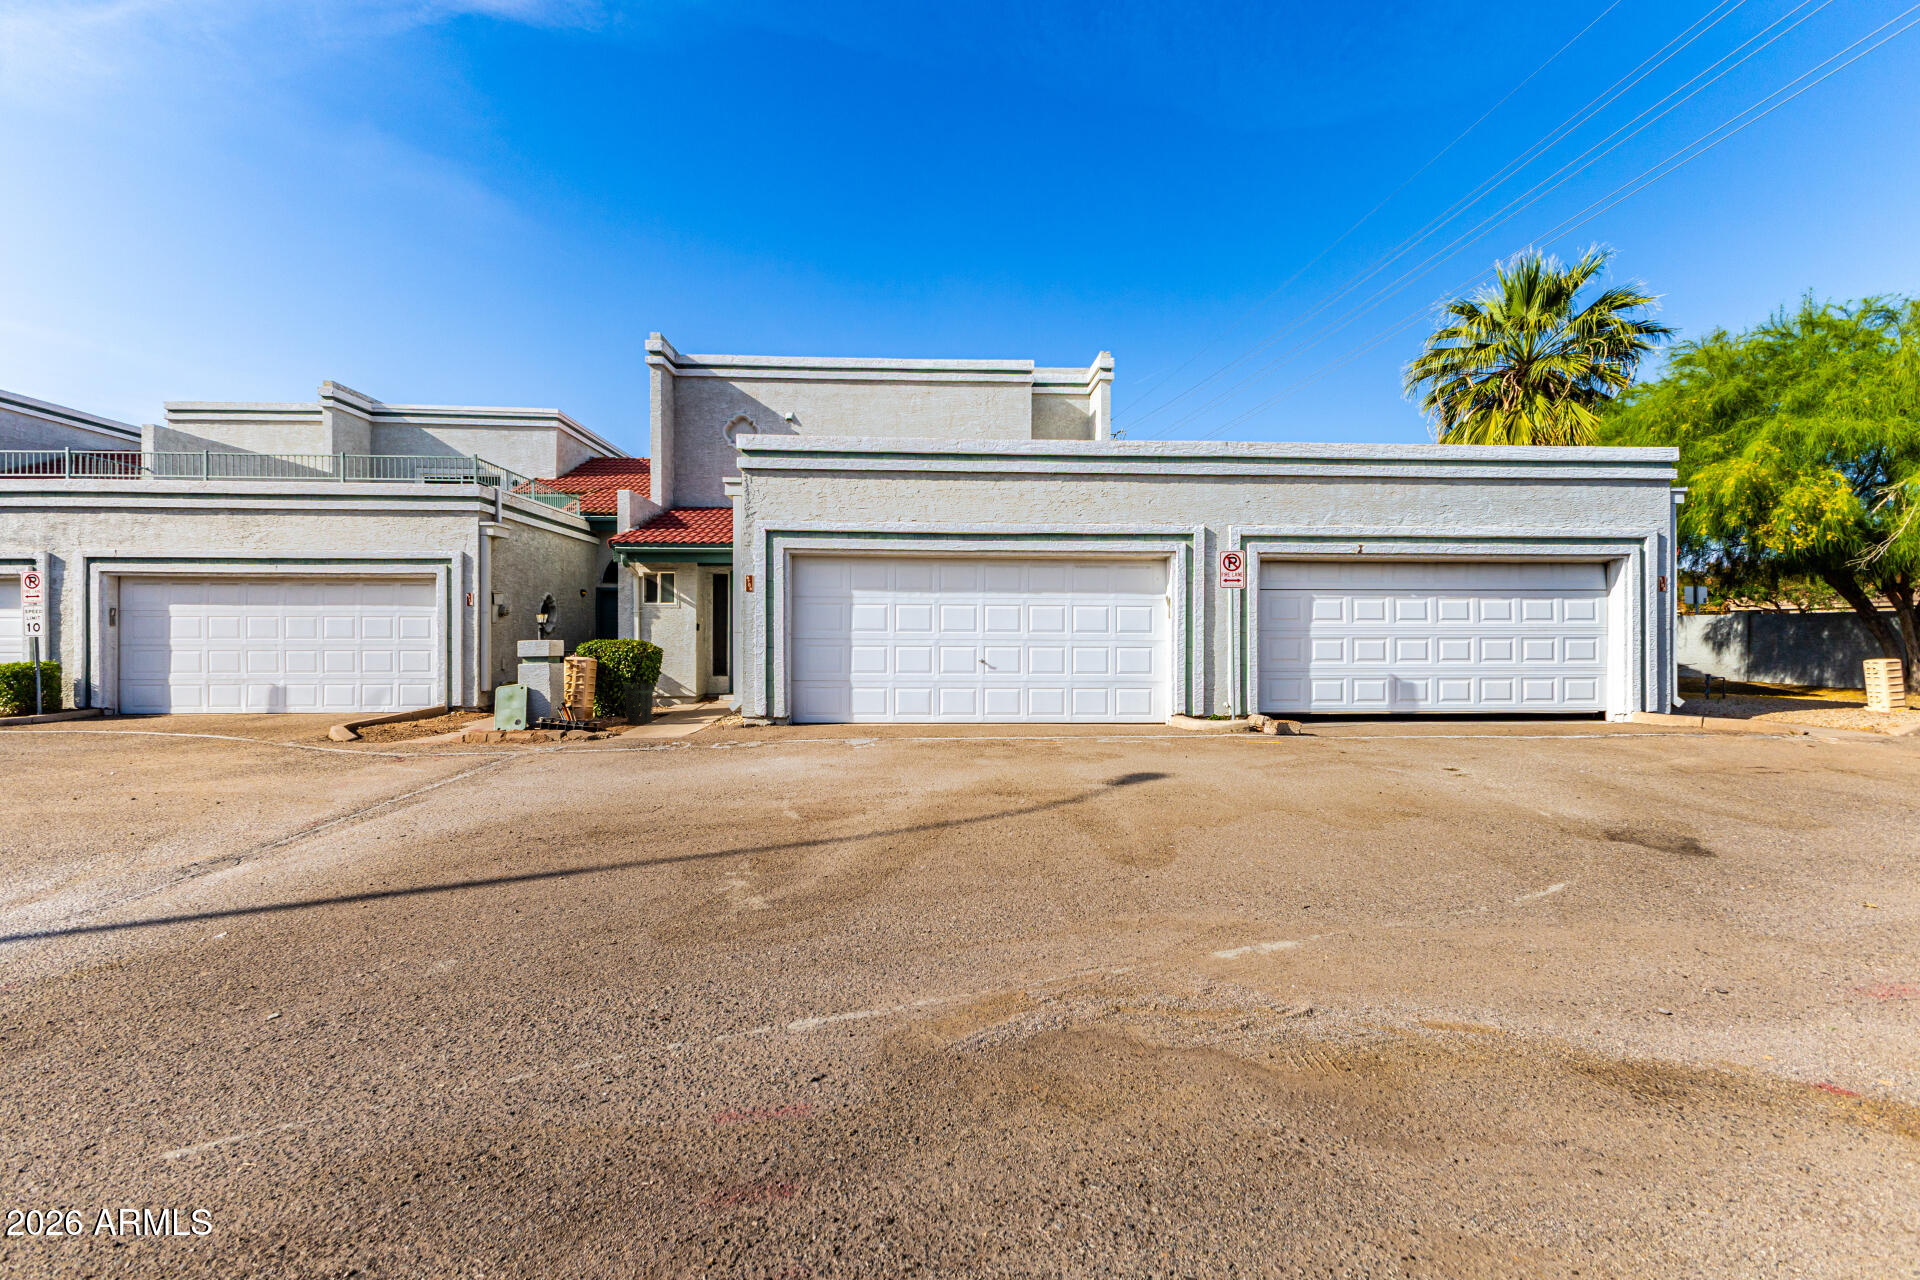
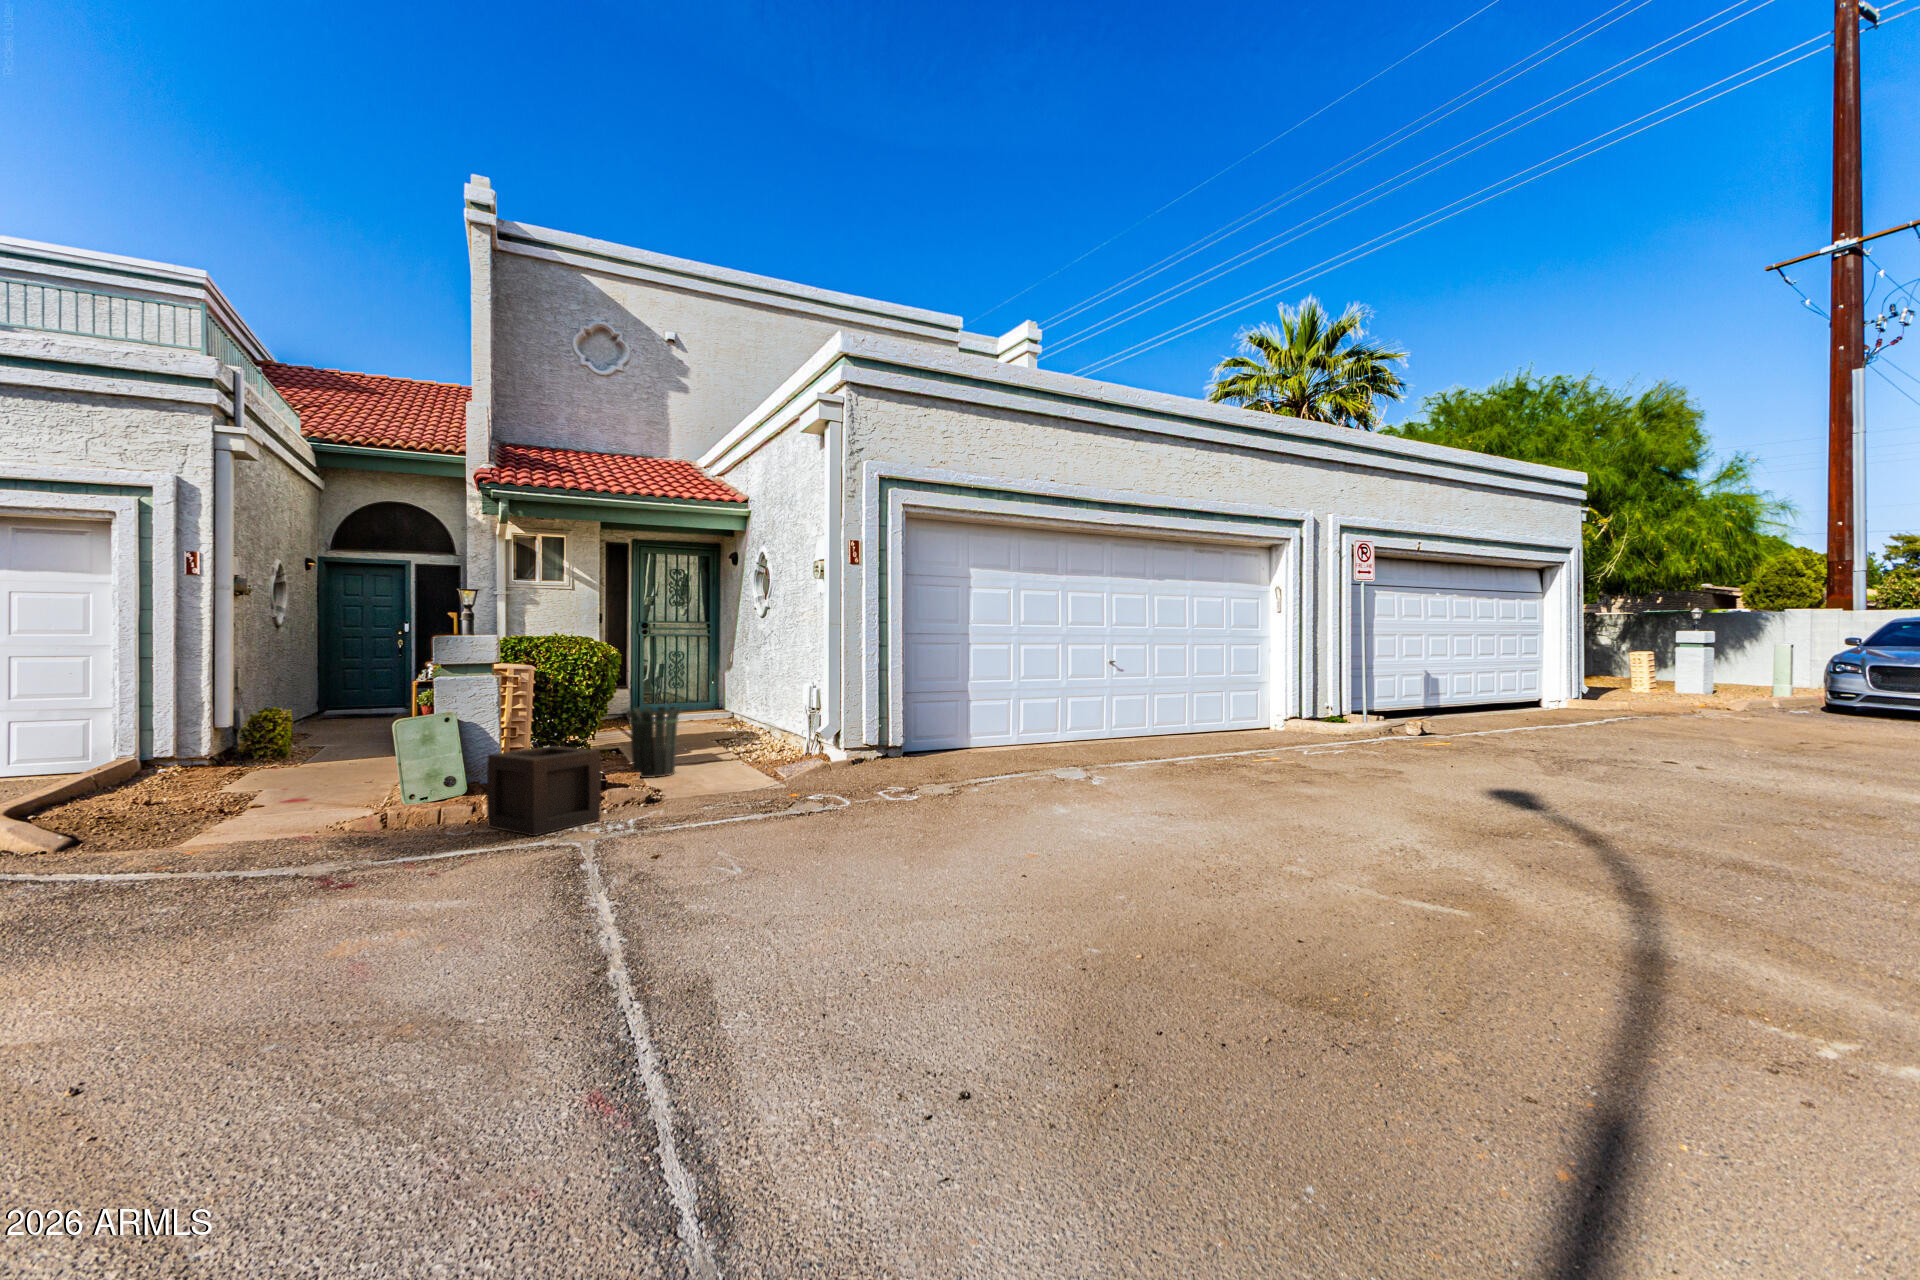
wooden crate: none [508,700,555,741] -> present [487,746,601,836]

